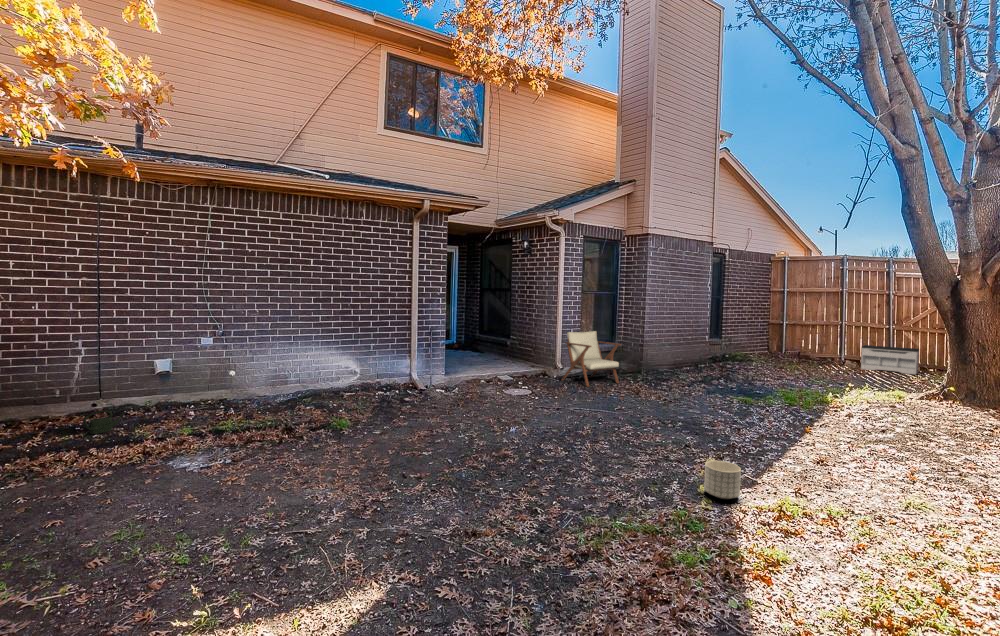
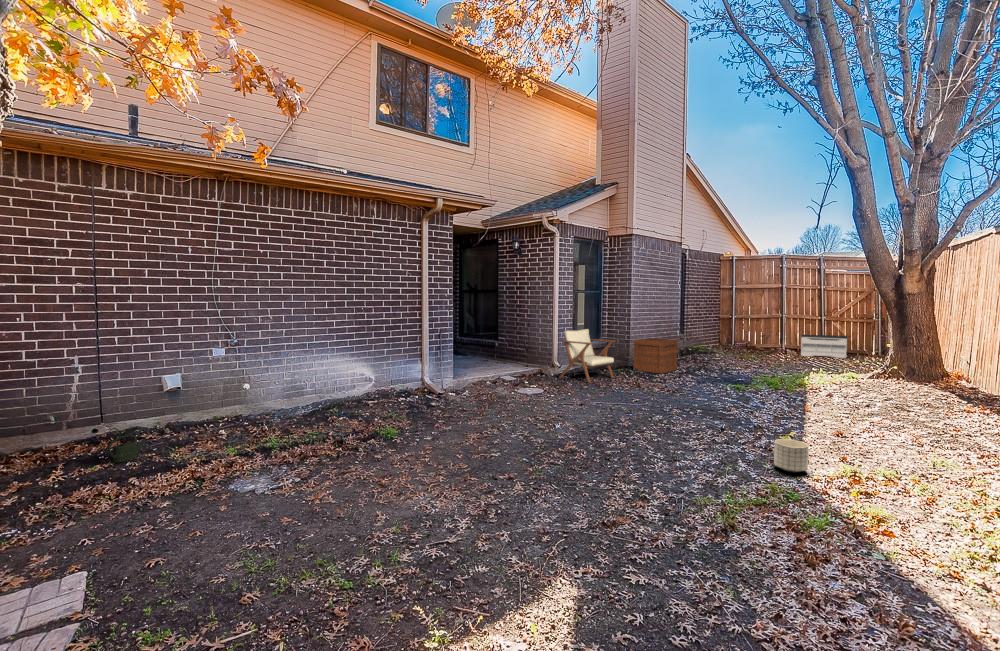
wooden crate: none [648,343,697,381] -> present [633,338,677,374]

